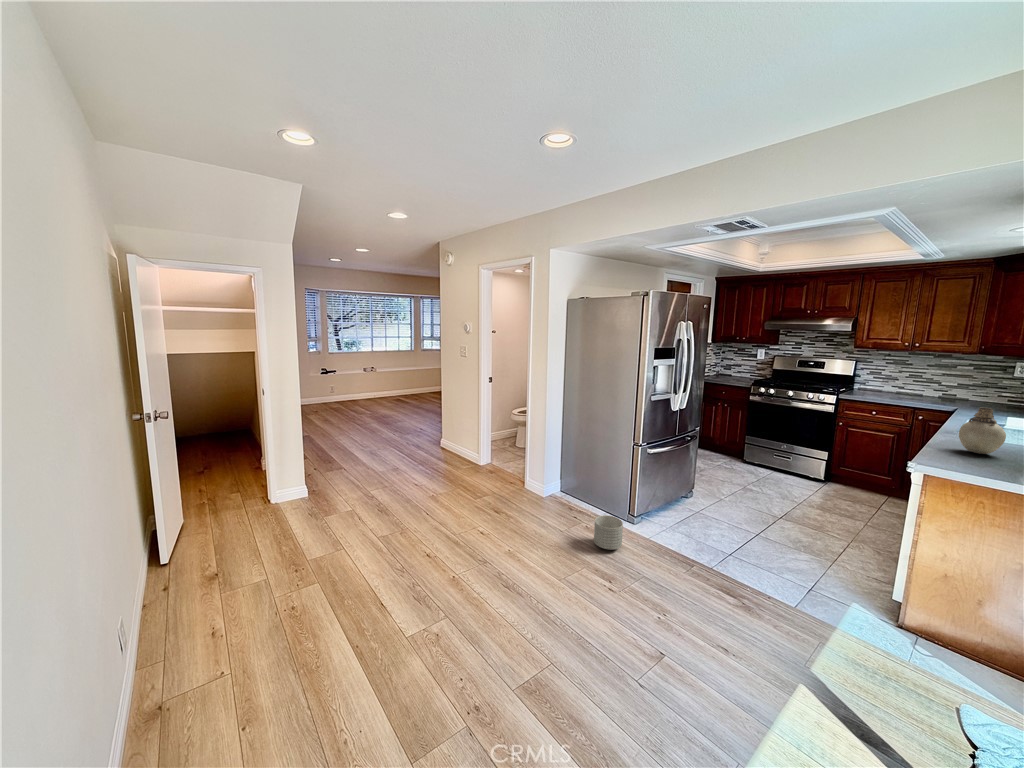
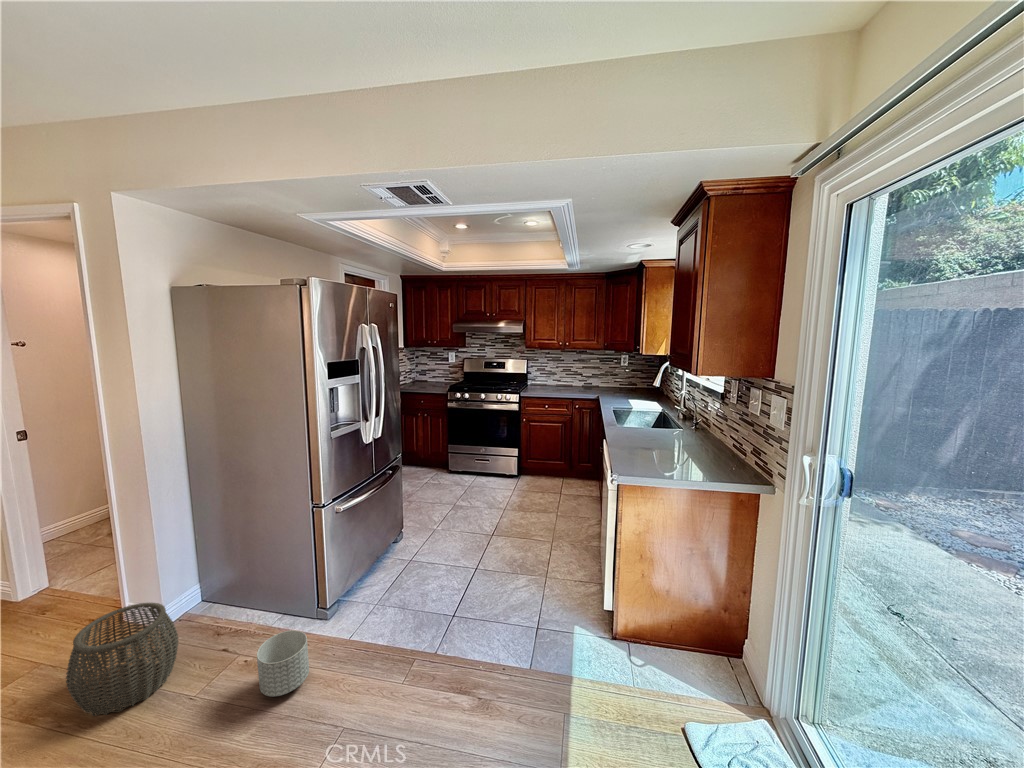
vase: present [959,407,1006,454] -> none [620,401,648,442]
woven basket: none [510,475,554,524] -> present [66,603,179,716]

